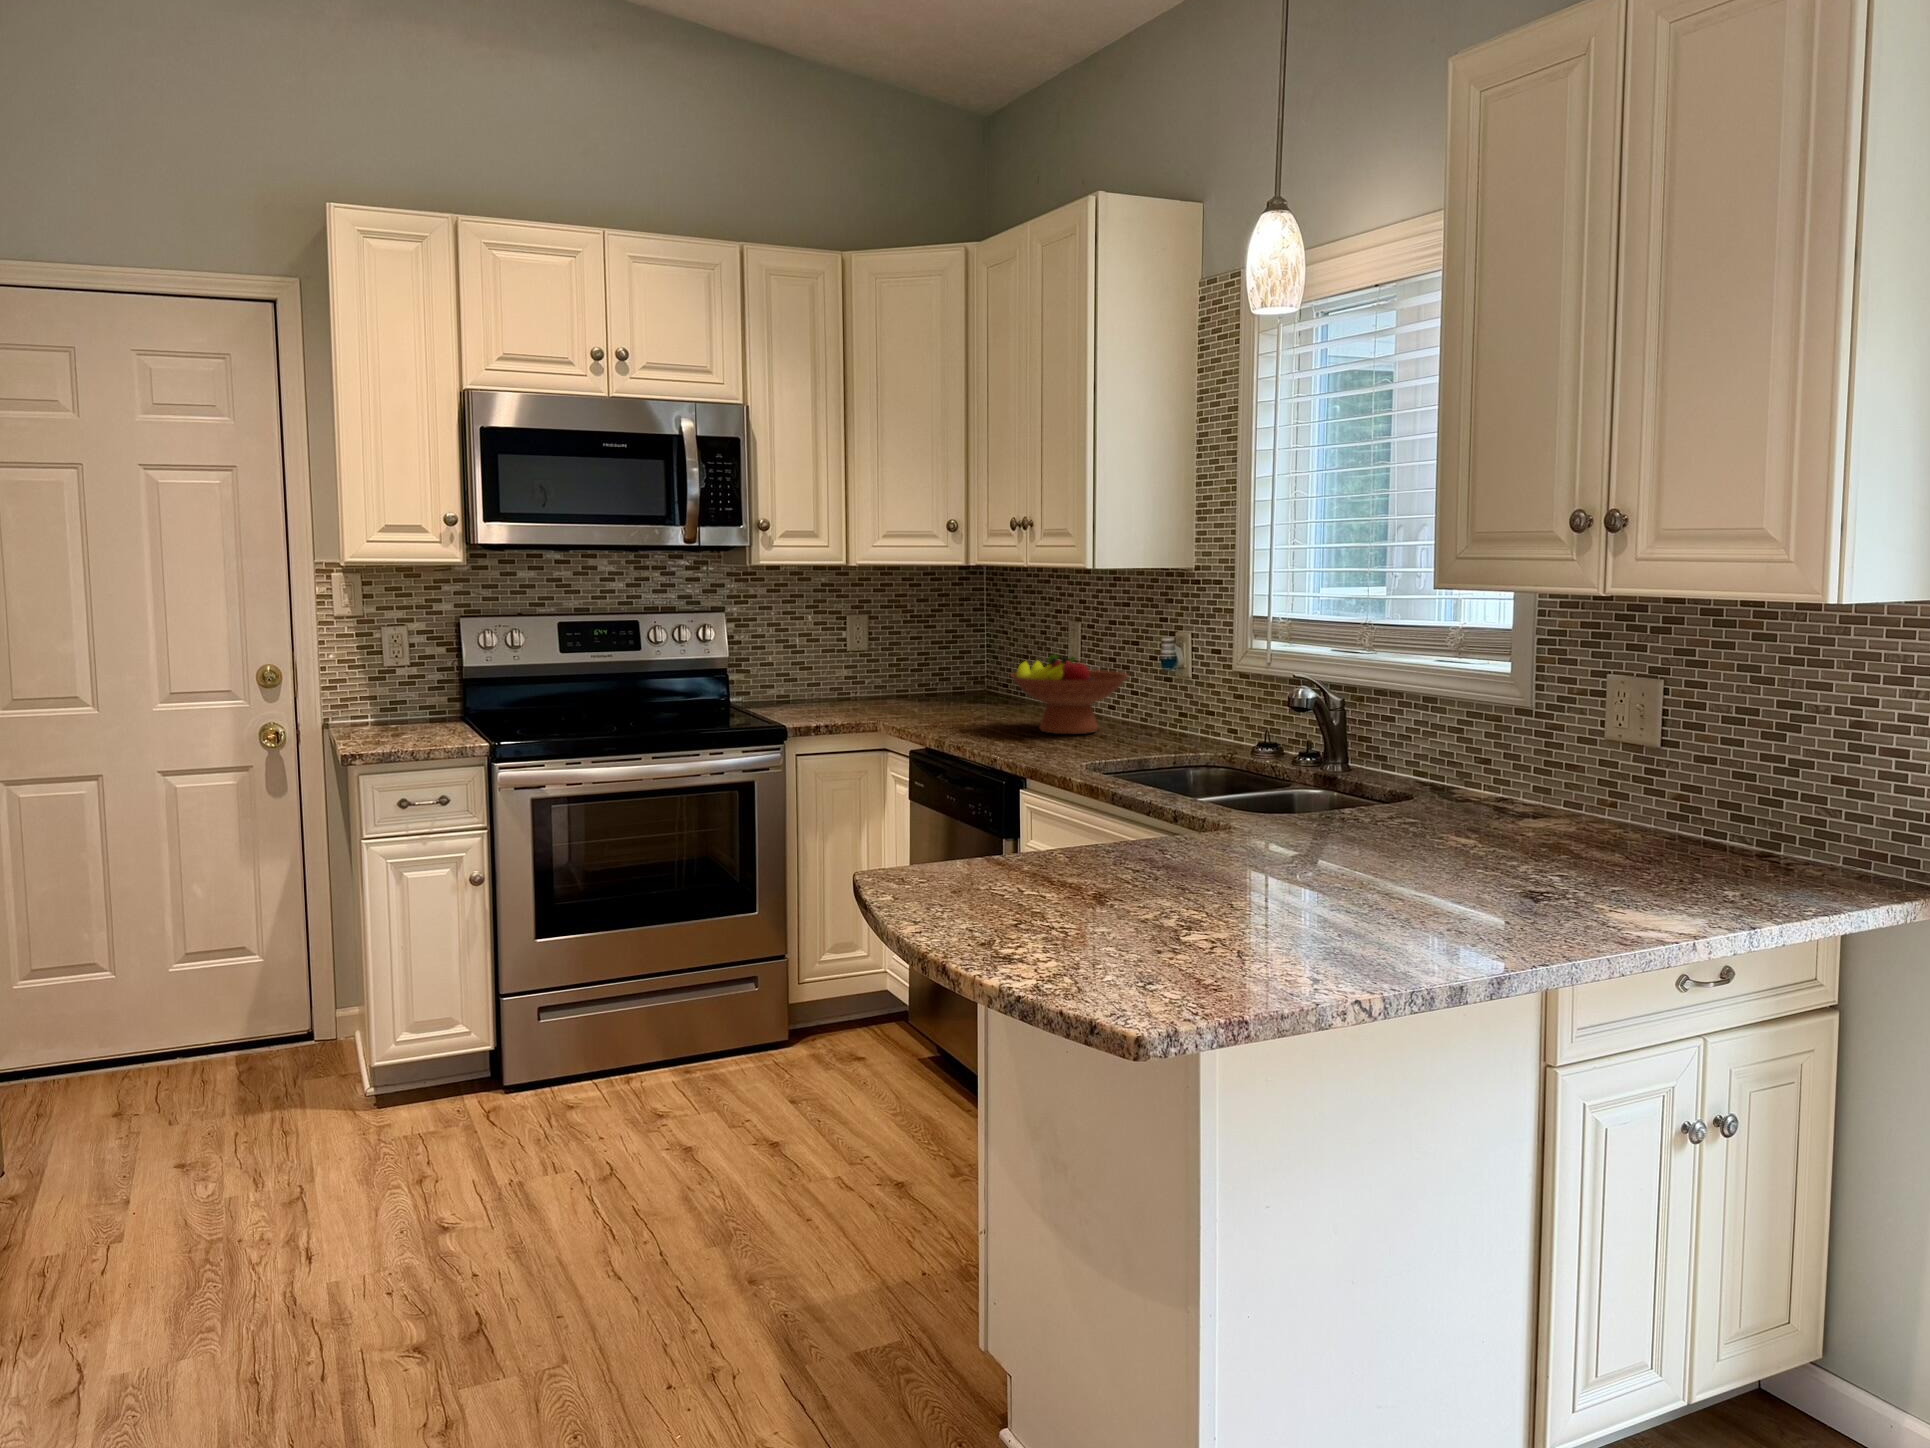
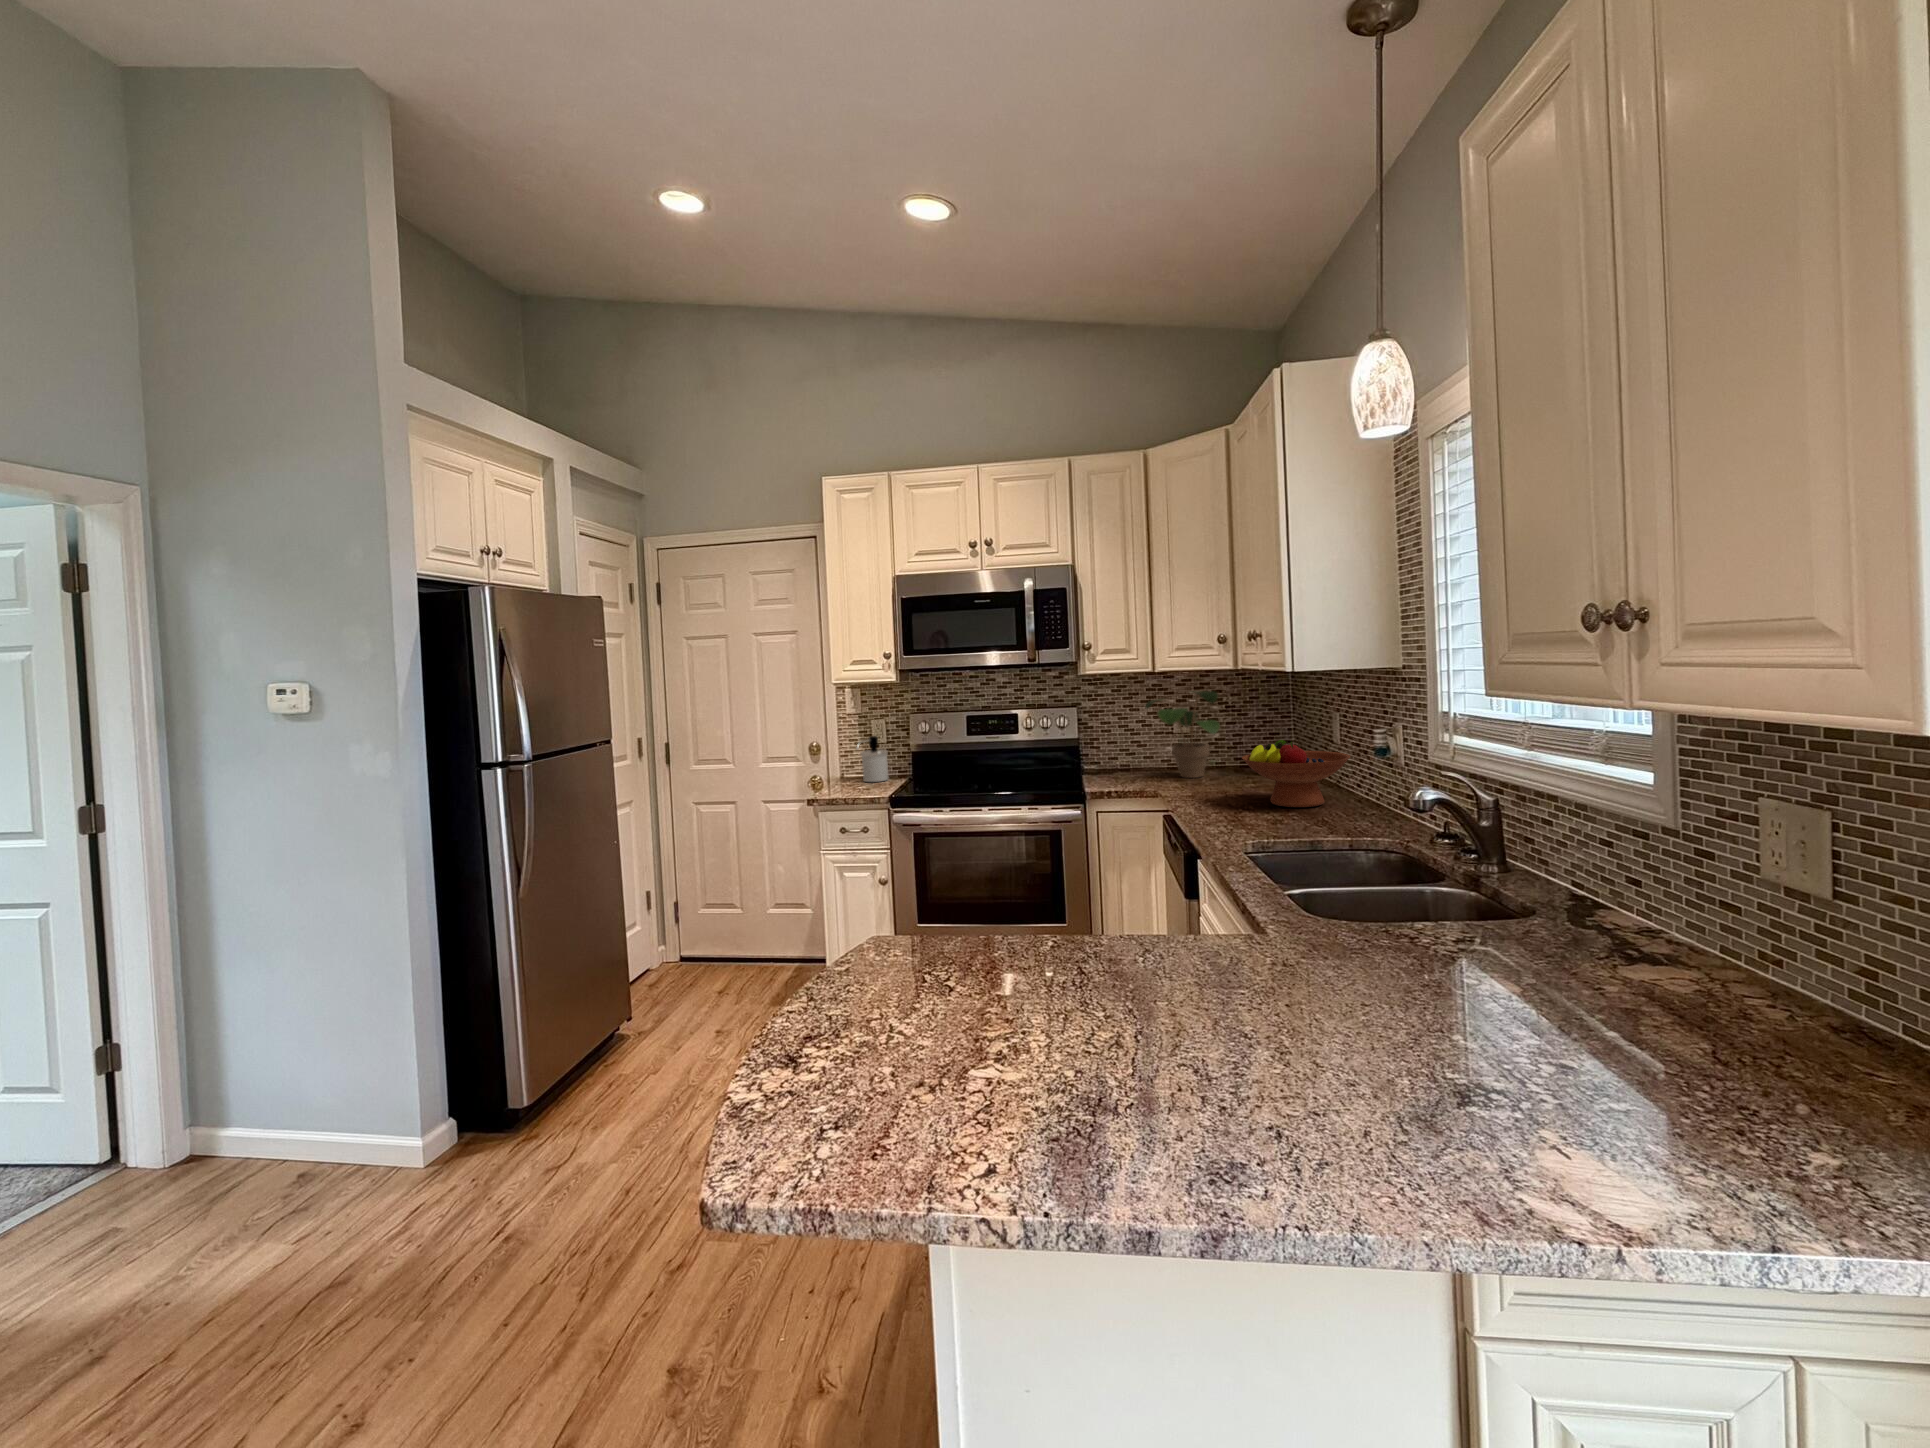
potted plant: none [838,594,945,710] -> present [1145,691,1220,778]
soap dispenser: none [383,649,432,726] -> present [857,736,889,782]

